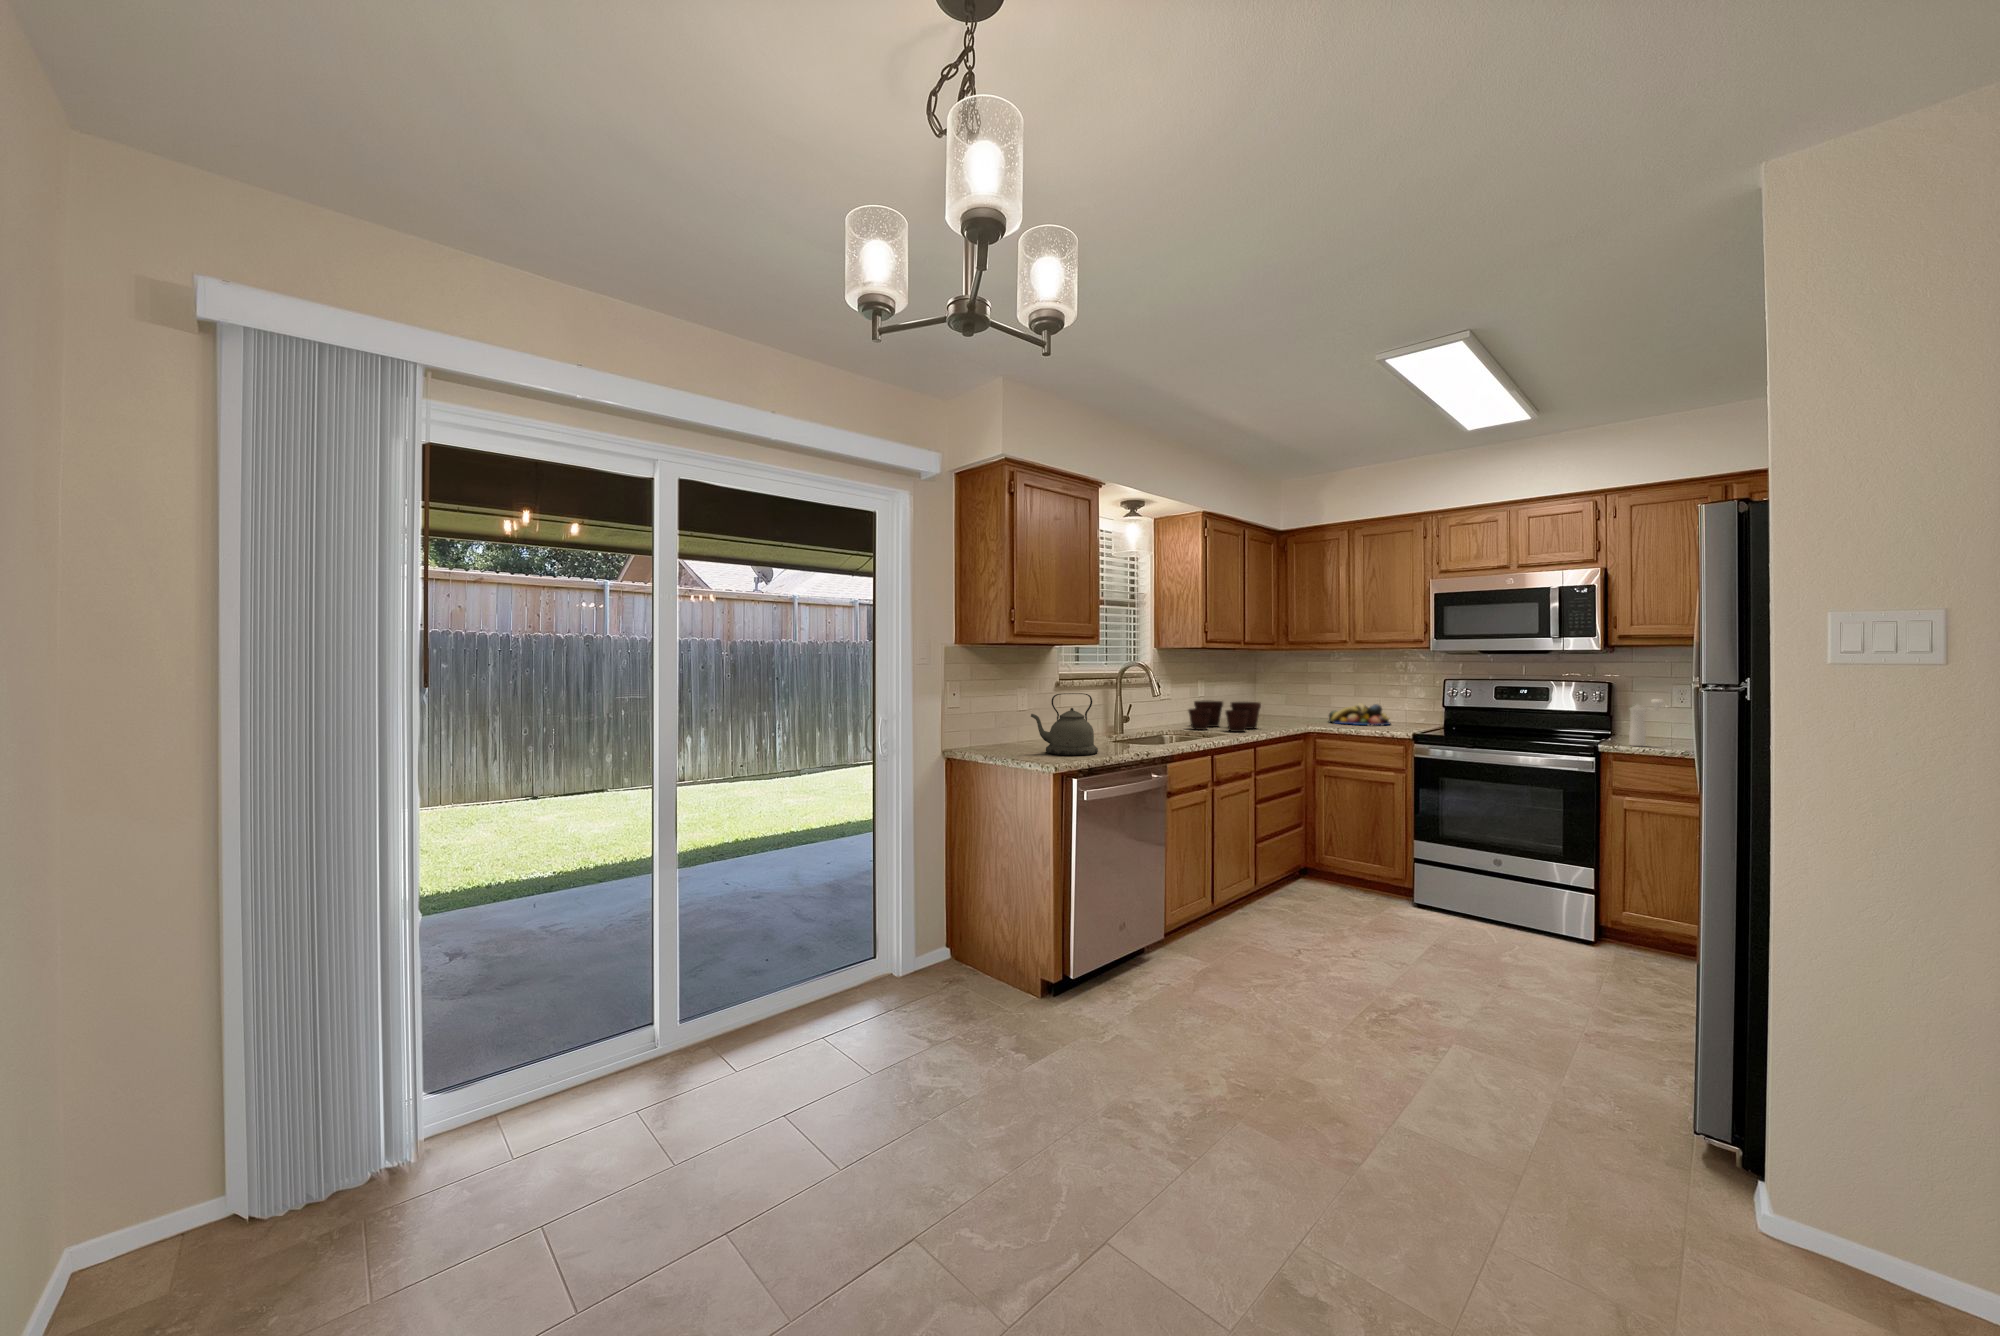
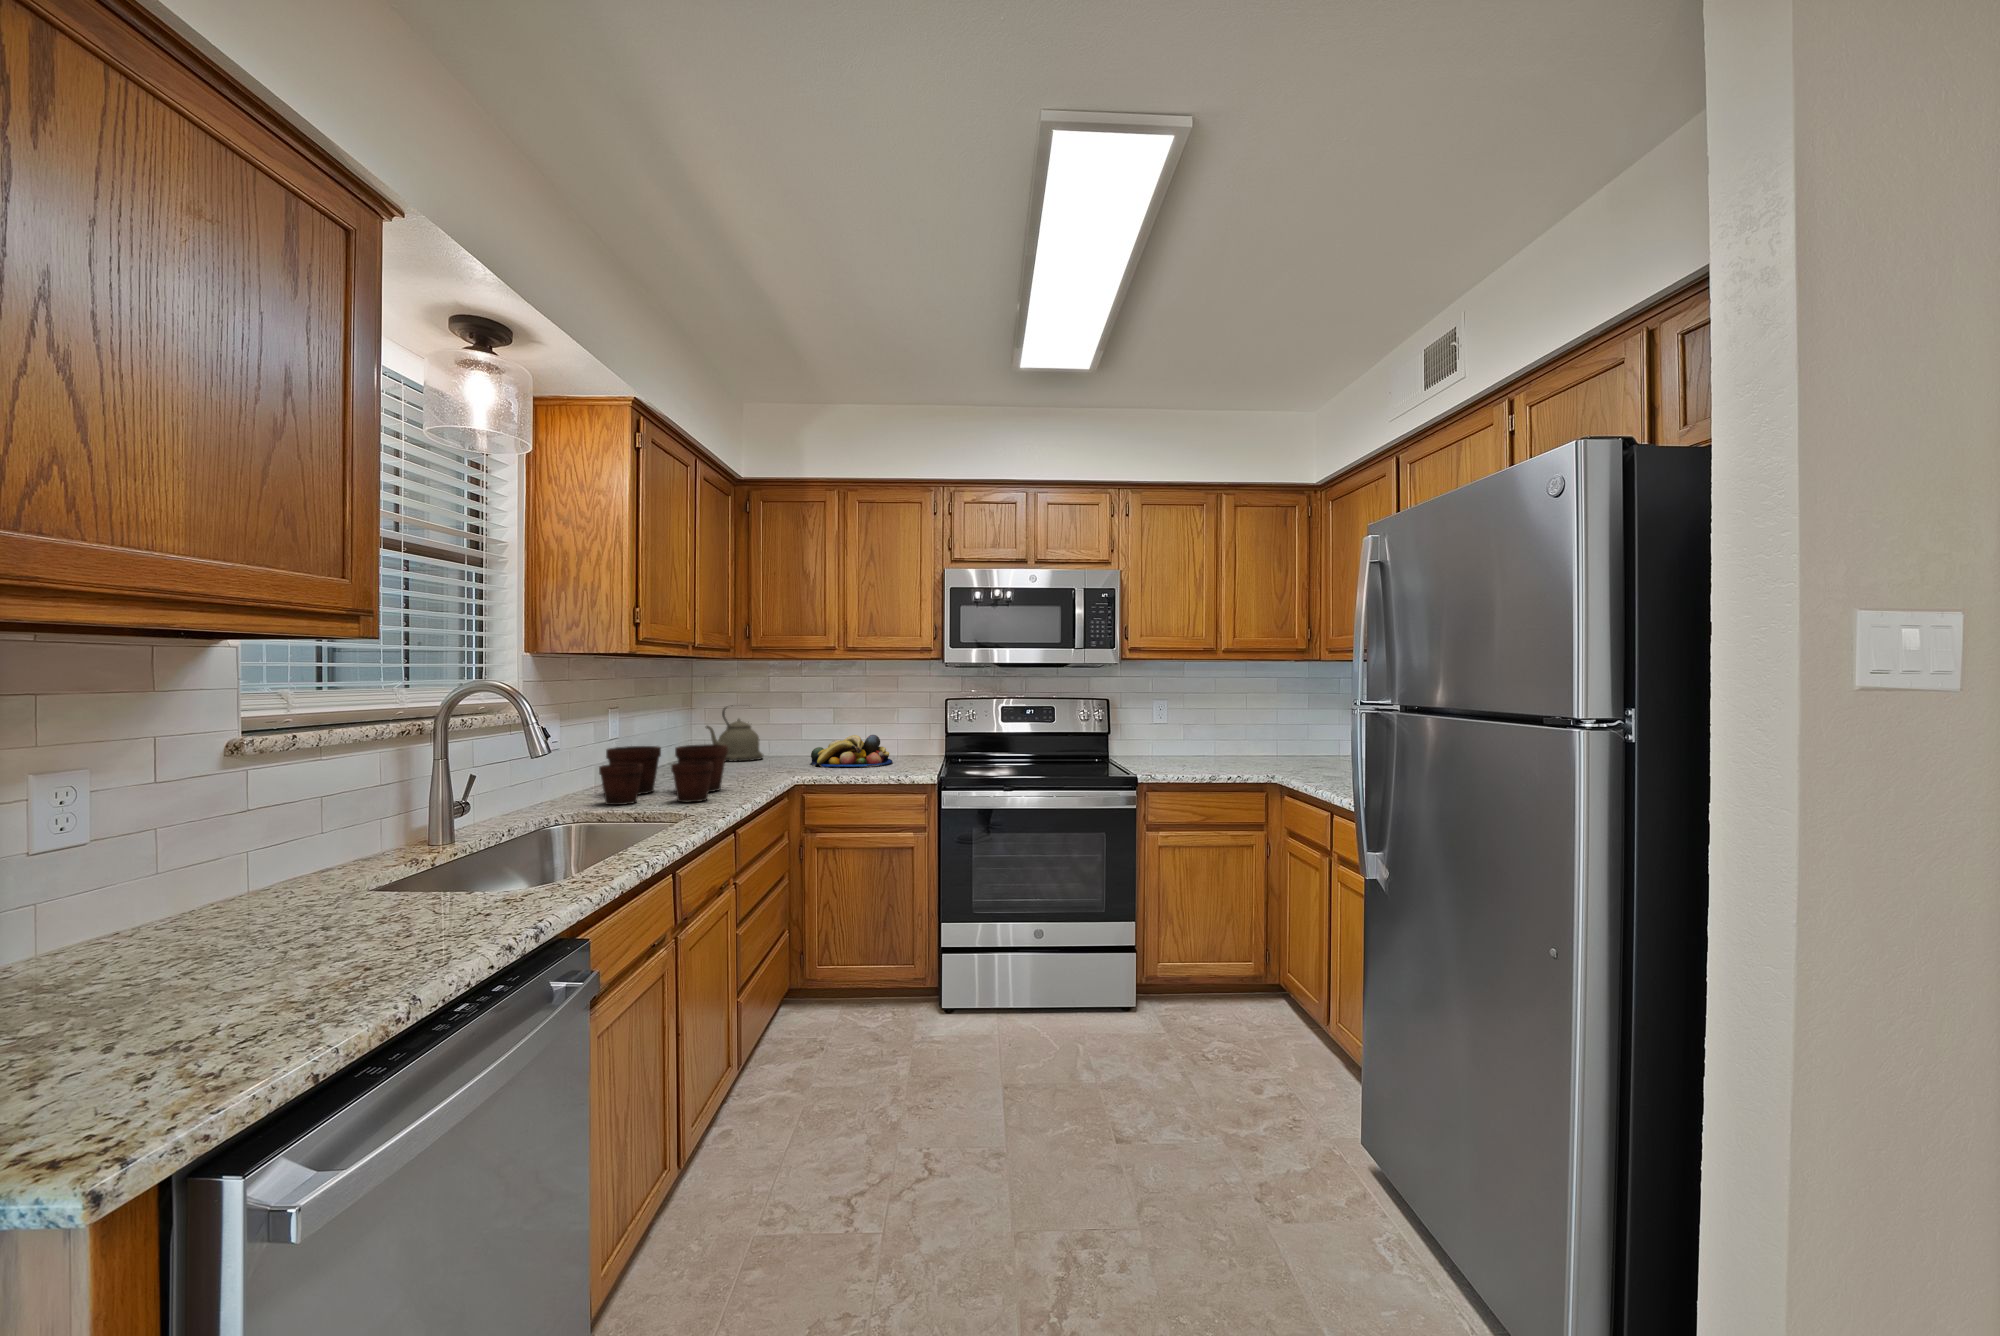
kettle: present [1031,693,1098,756] -> present [706,705,763,761]
pepper mill: present [1629,699,1664,746] -> none [1154,715,1179,772]

